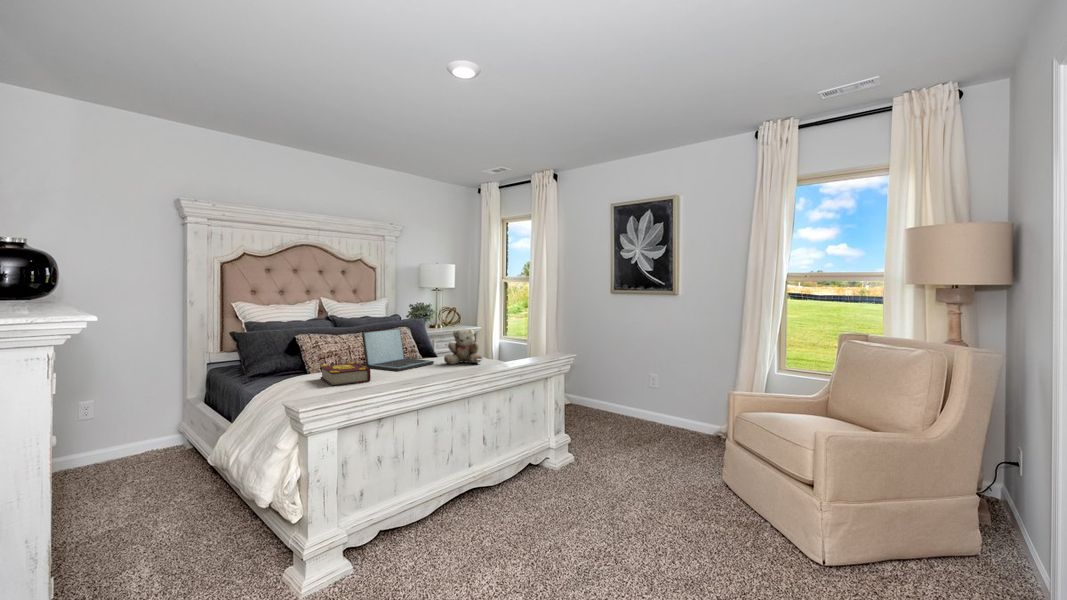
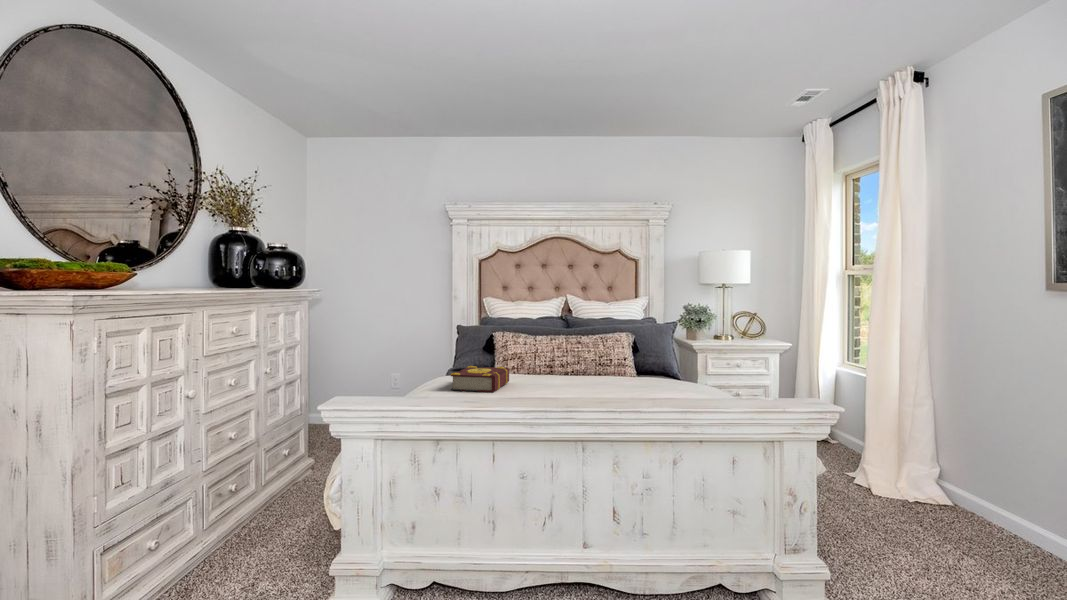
laptop: present [362,328,434,371] -> none [541,332,624,386]
teddy bear: present [444,329,482,364] -> none [635,337,686,390]

